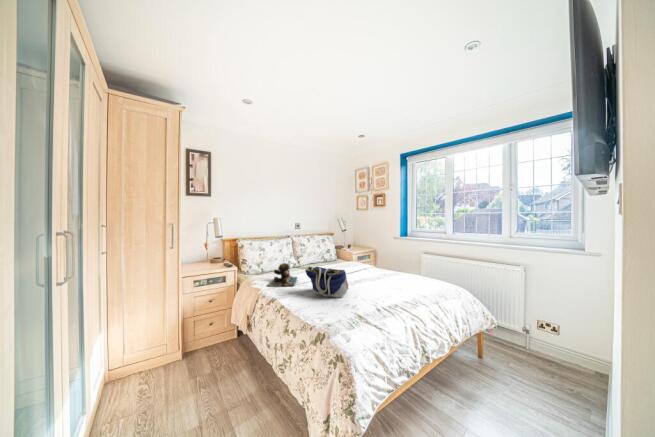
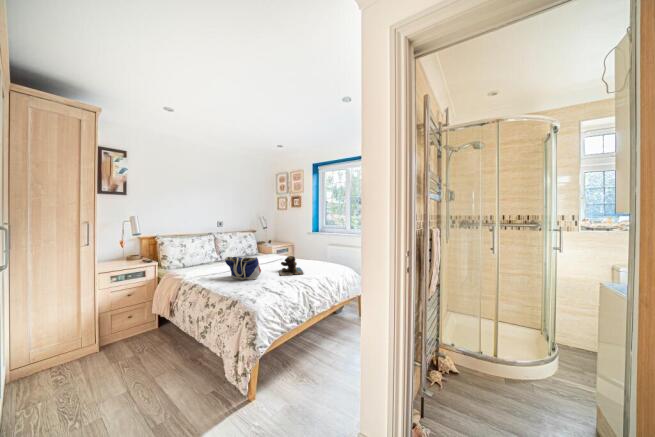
teddy bear: present [268,263,297,286] -> present [279,256,303,275]

